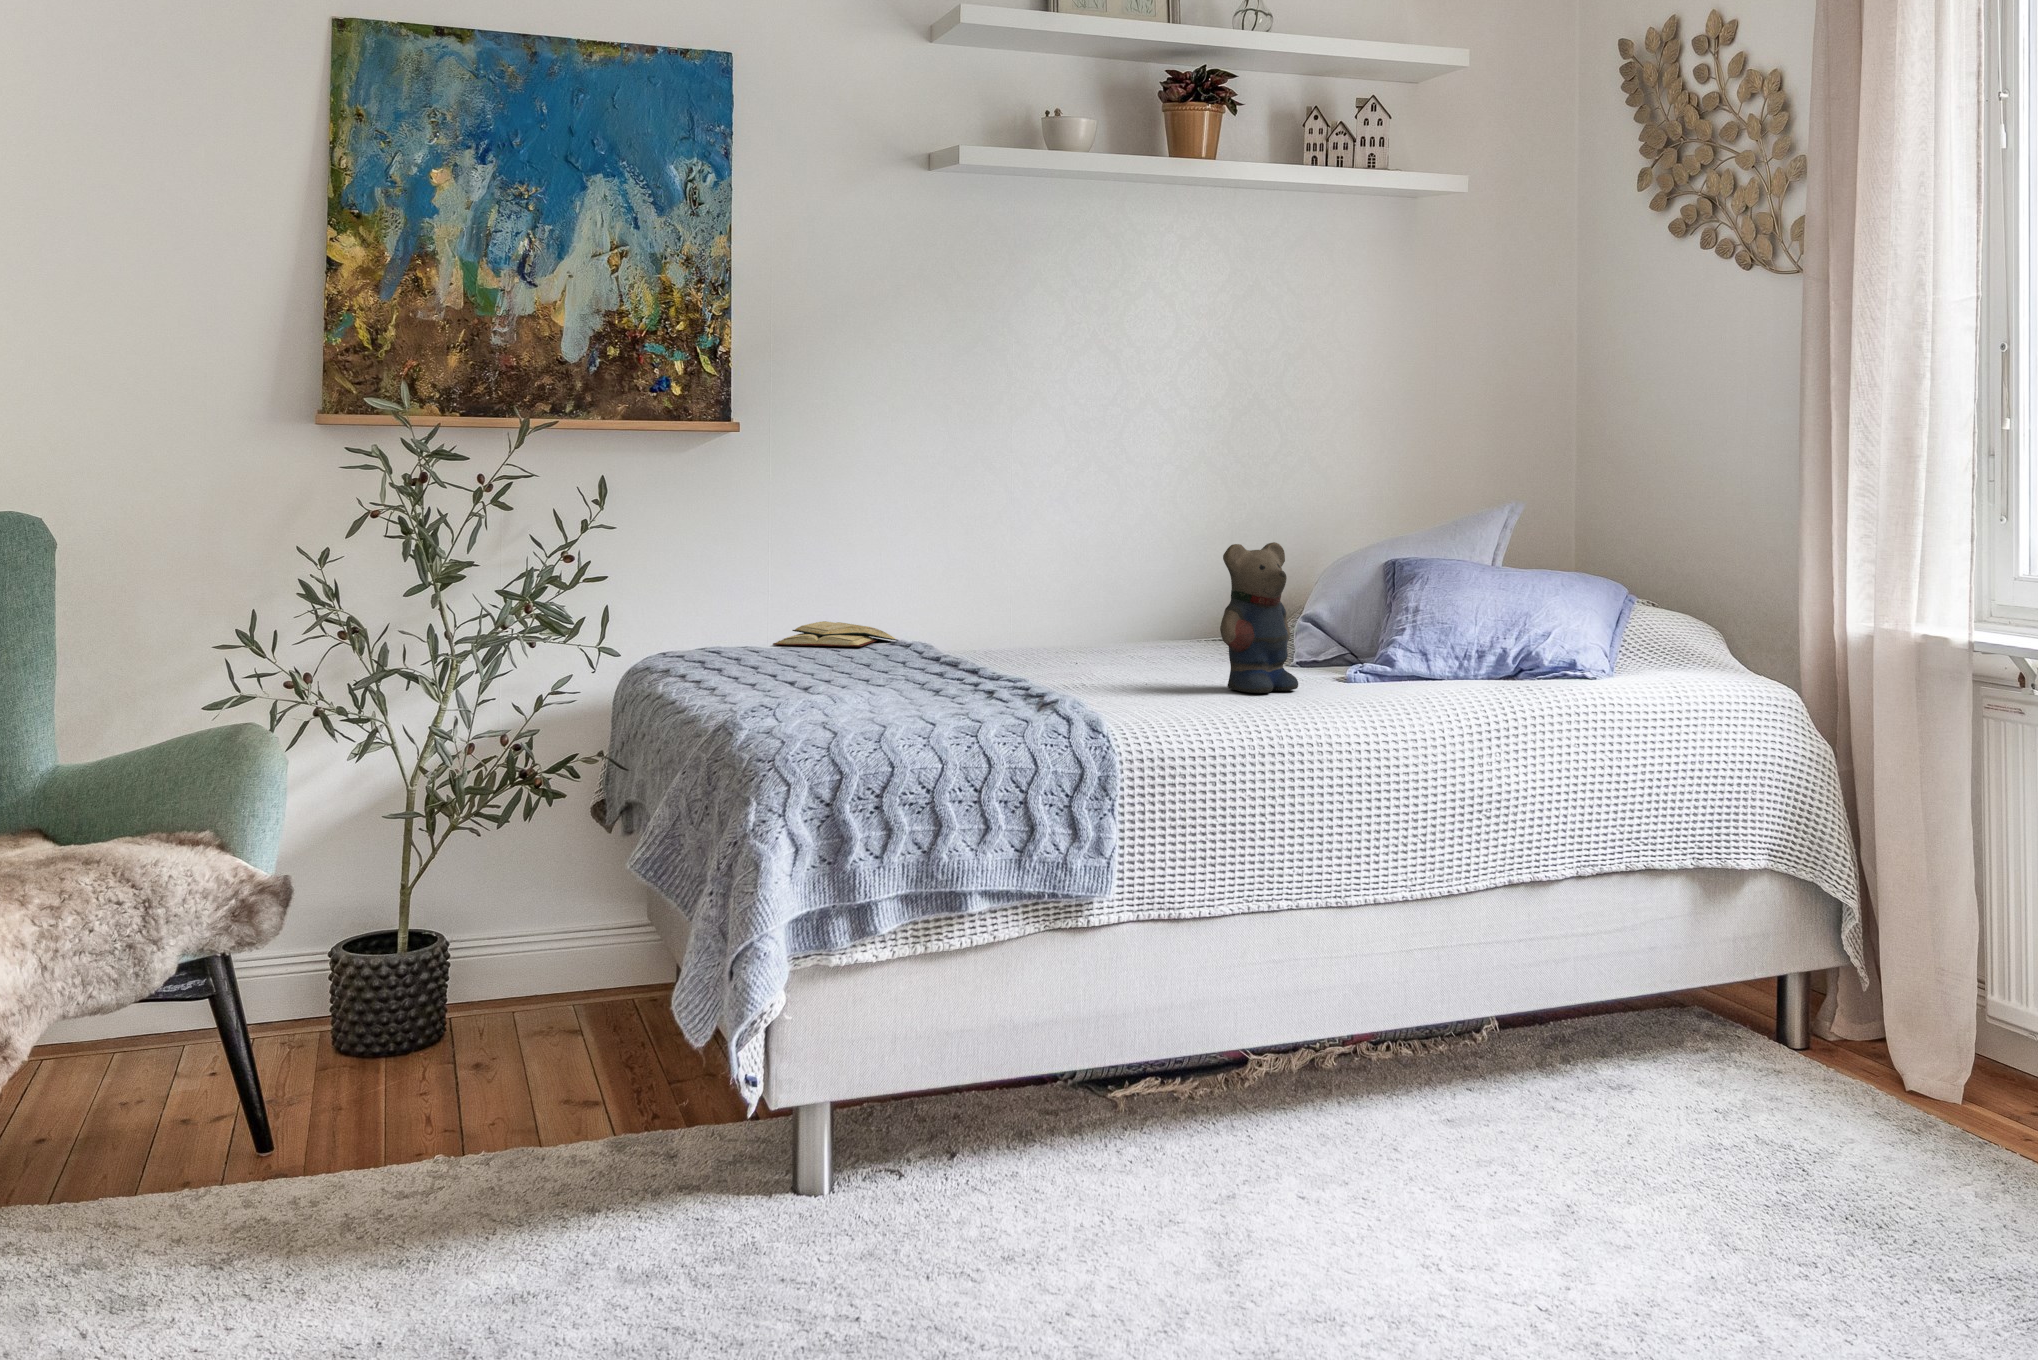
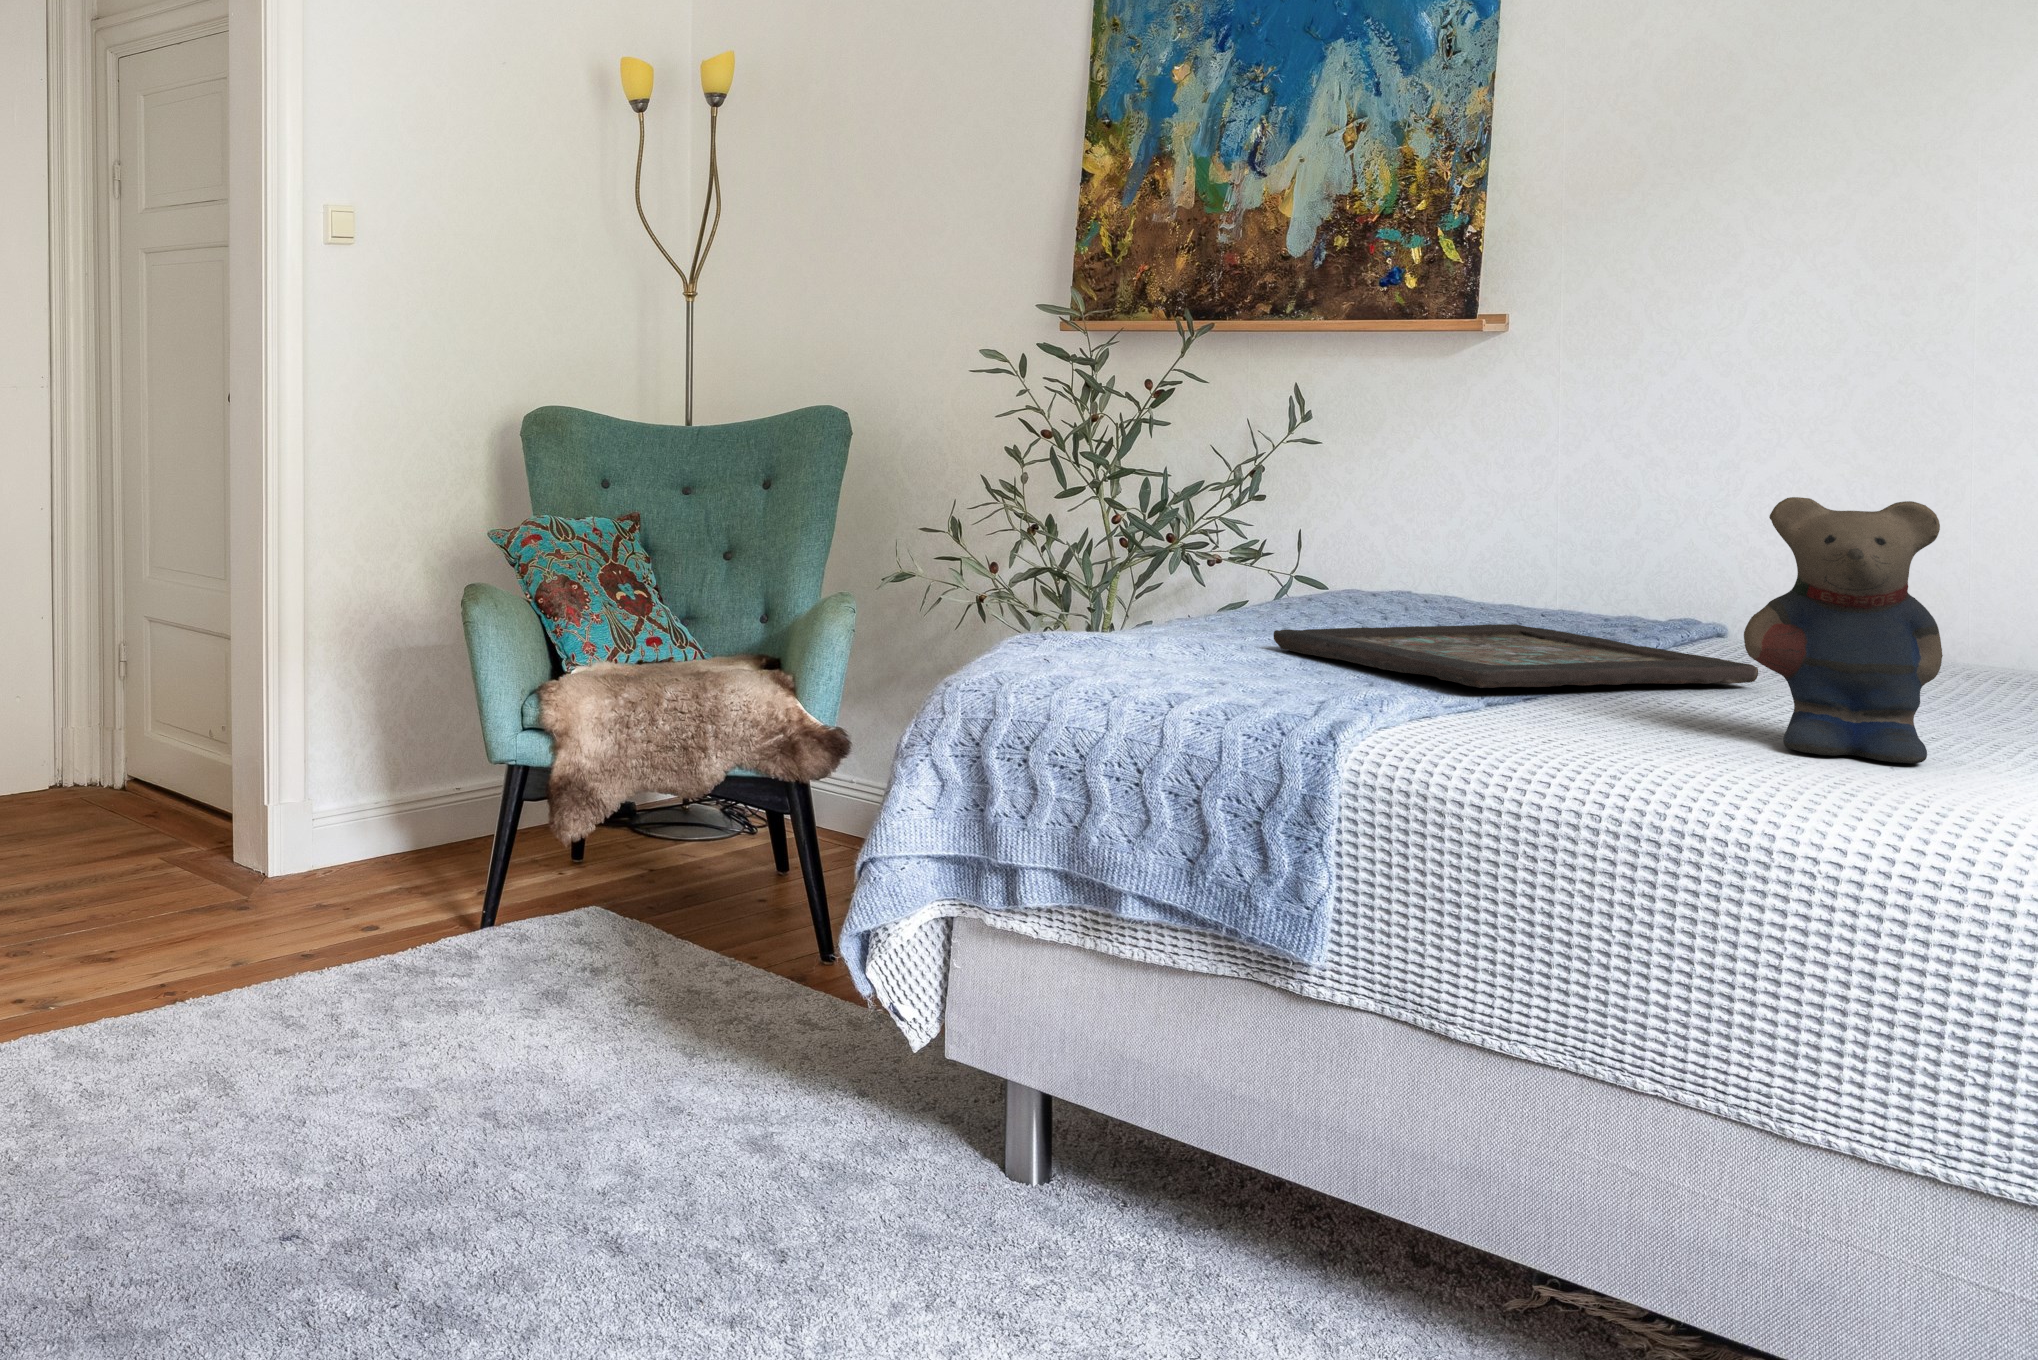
diary: present [773,621,898,647] -> none [1519,585,1721,623]
decorative tray: none [867,654,1094,693] -> present [1274,624,1758,688]

